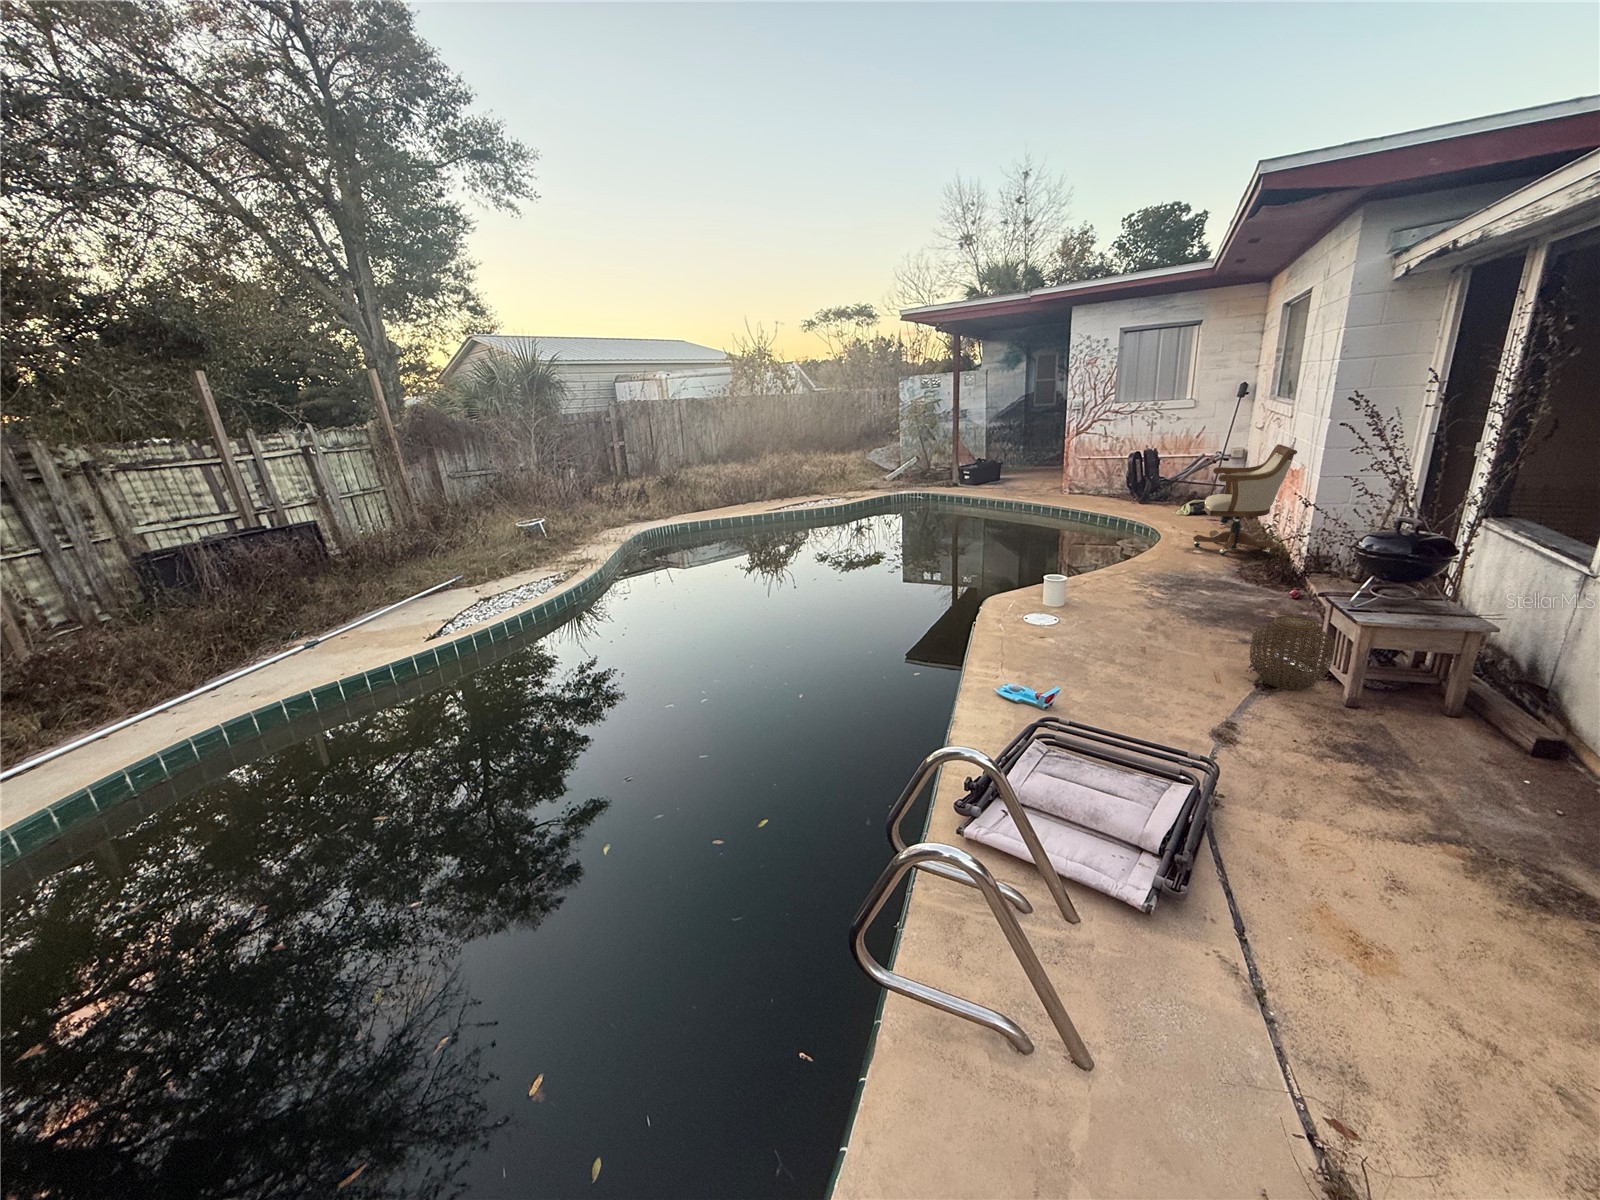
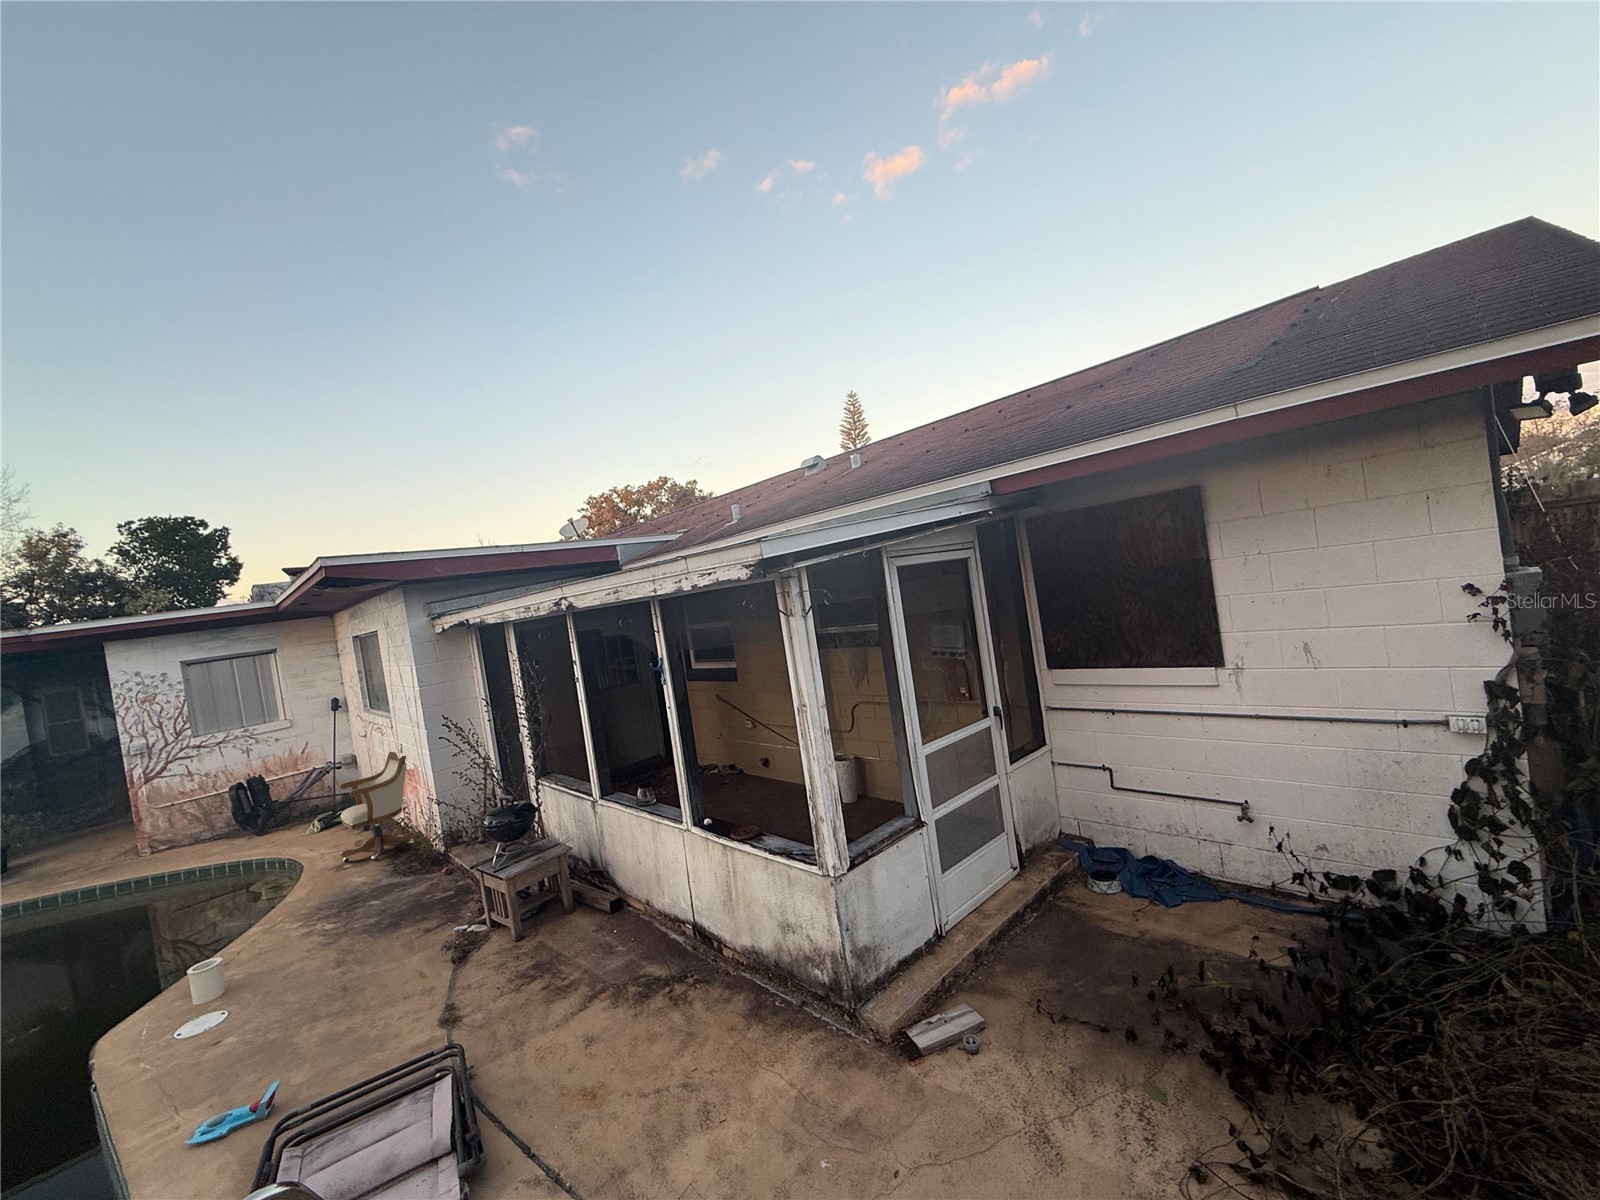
woven basket: present [1250,616,1335,690] -> none [438,890,497,955]

